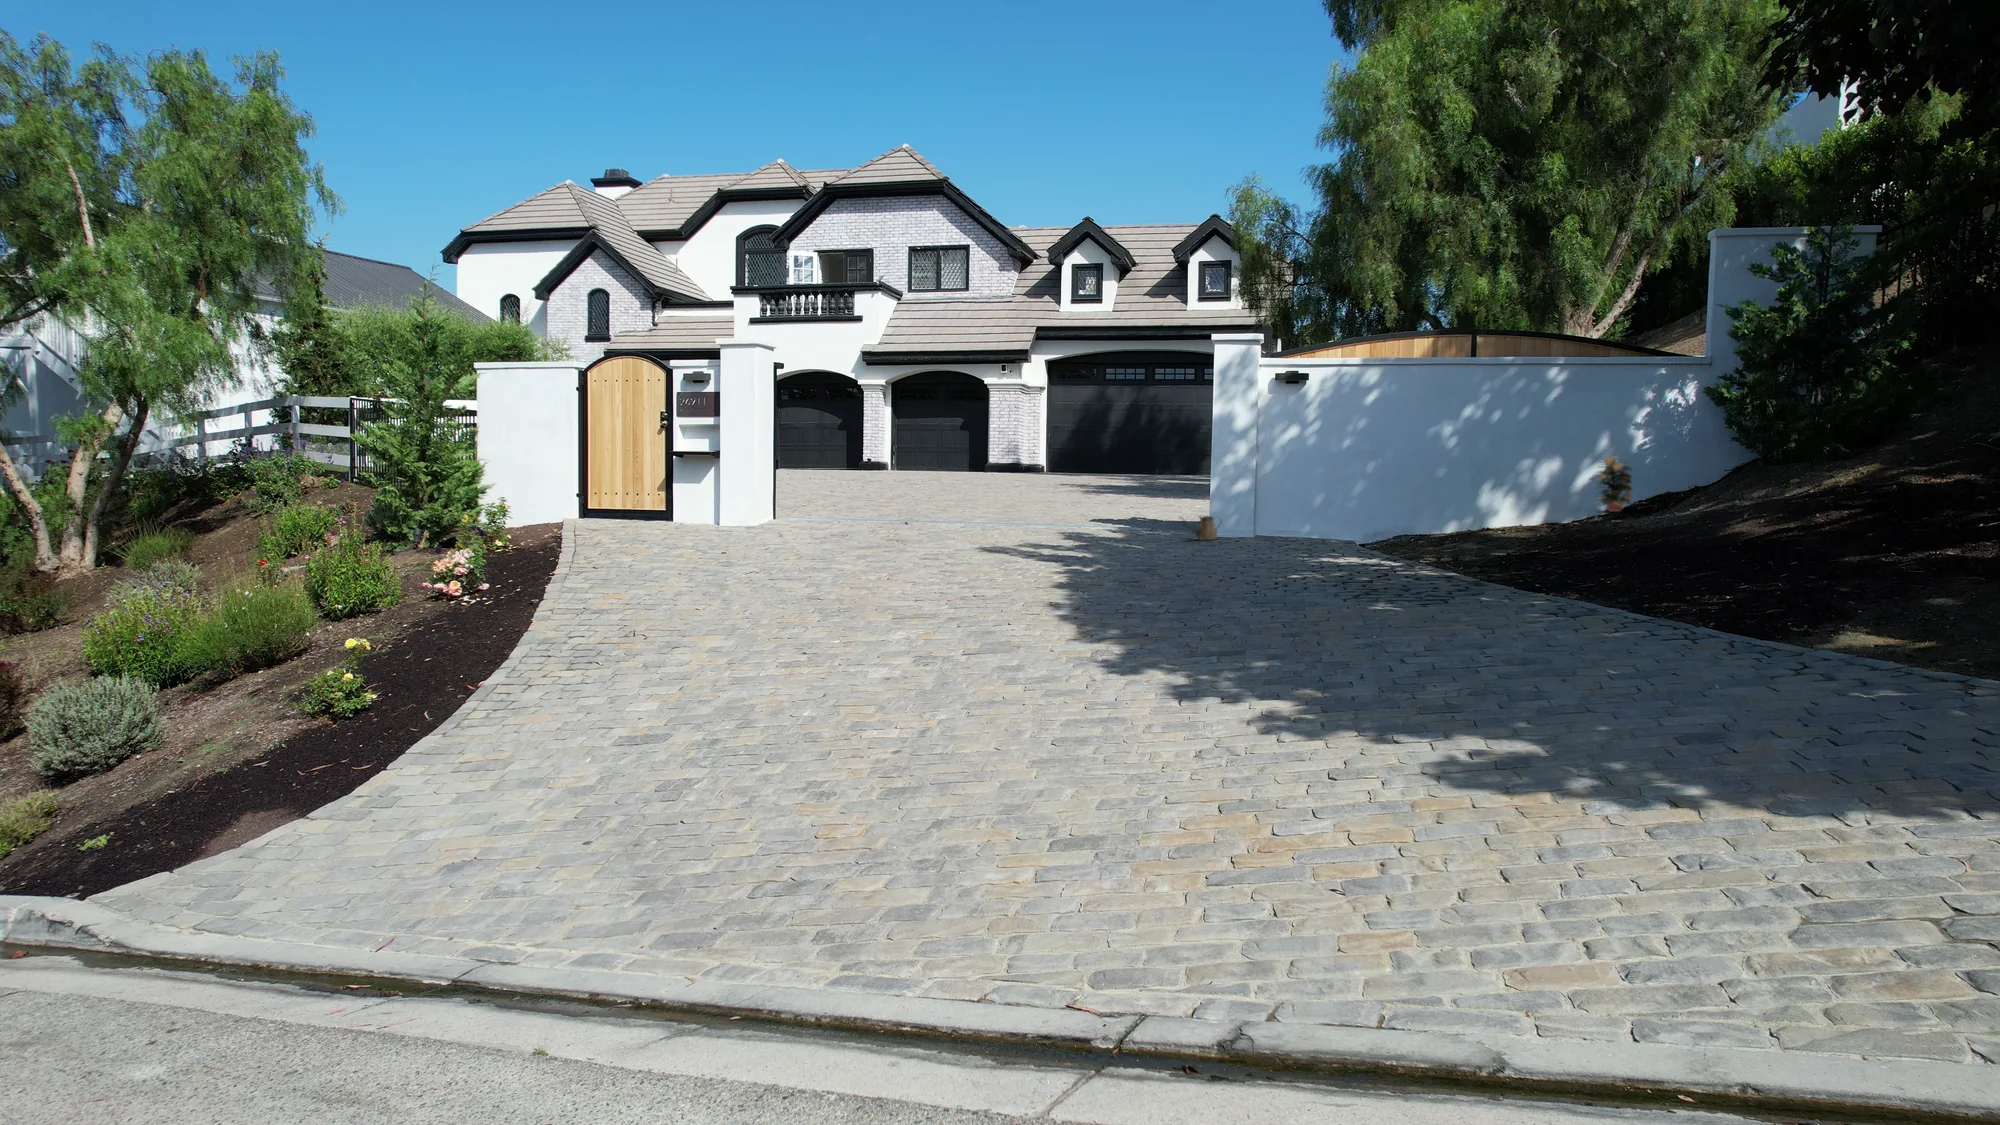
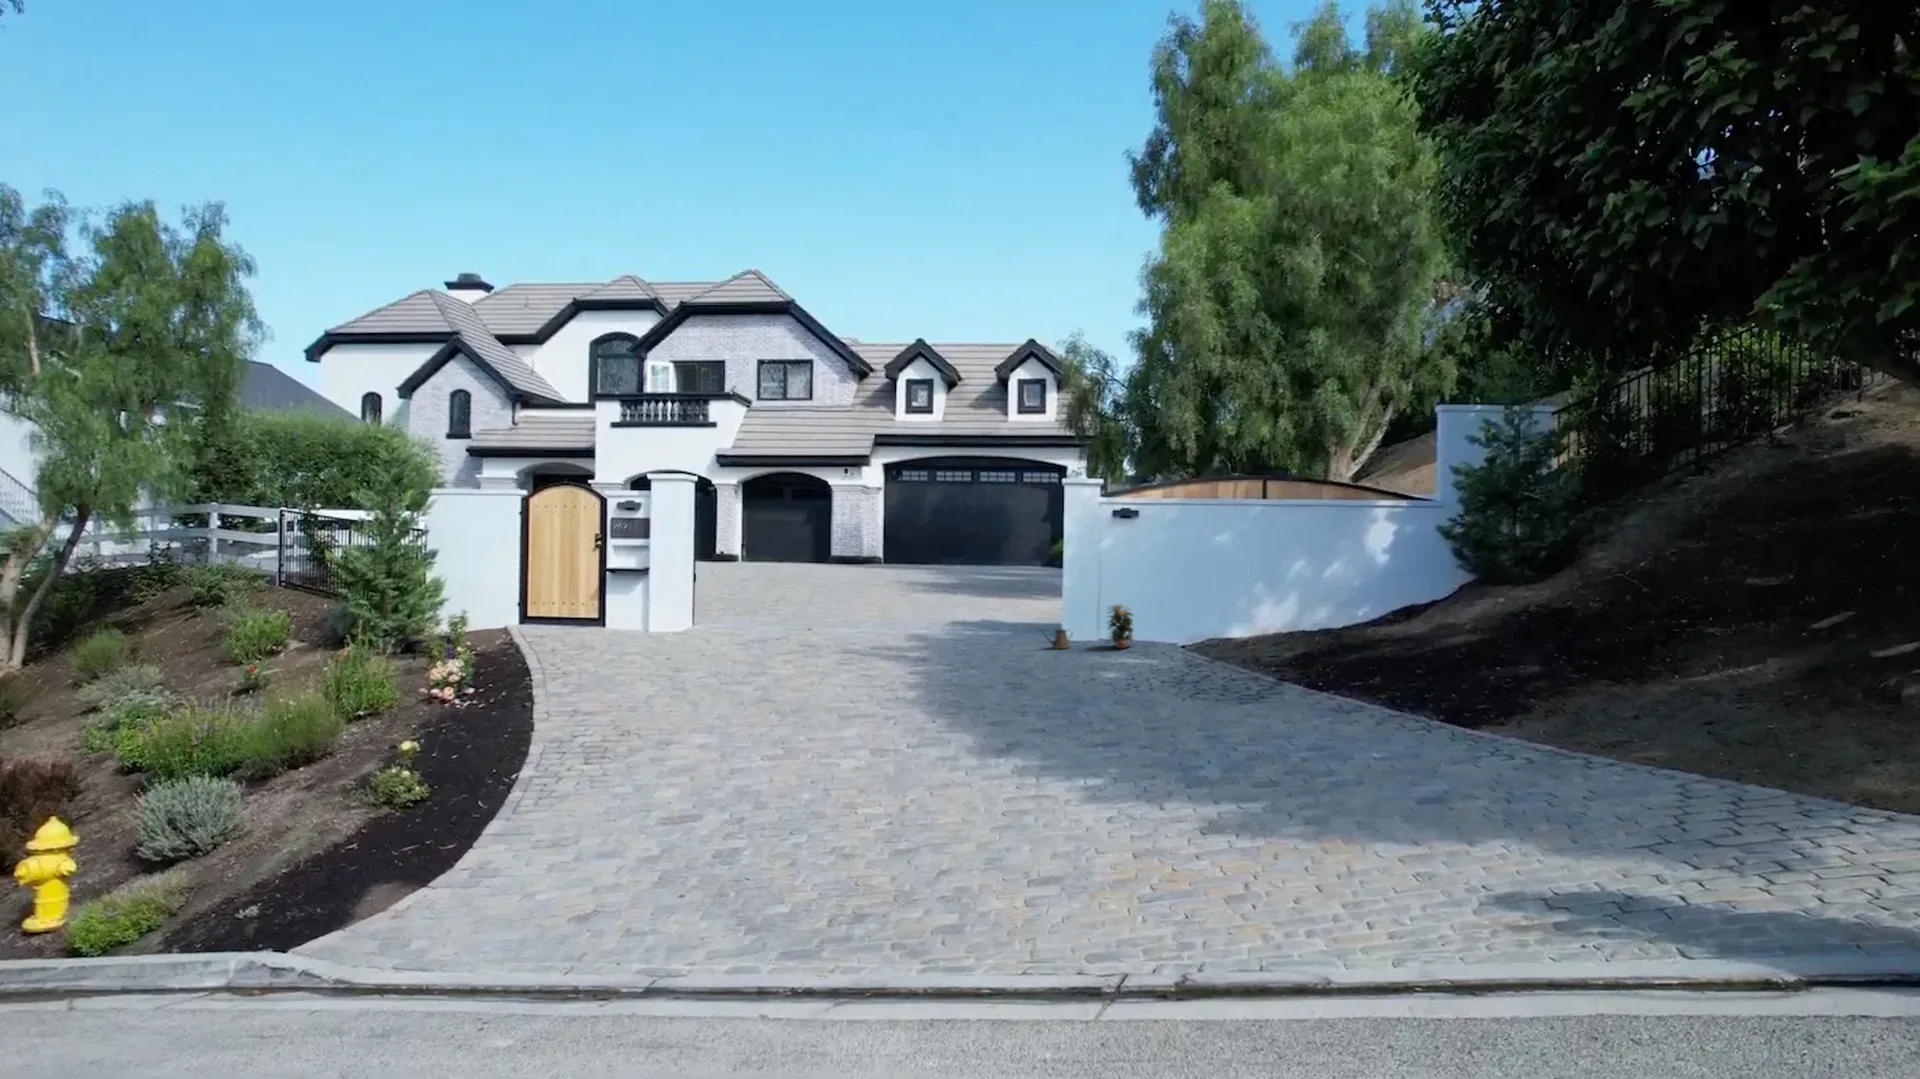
decorative plant: present [1597,456,1632,512] -> present [1108,604,1133,648]

